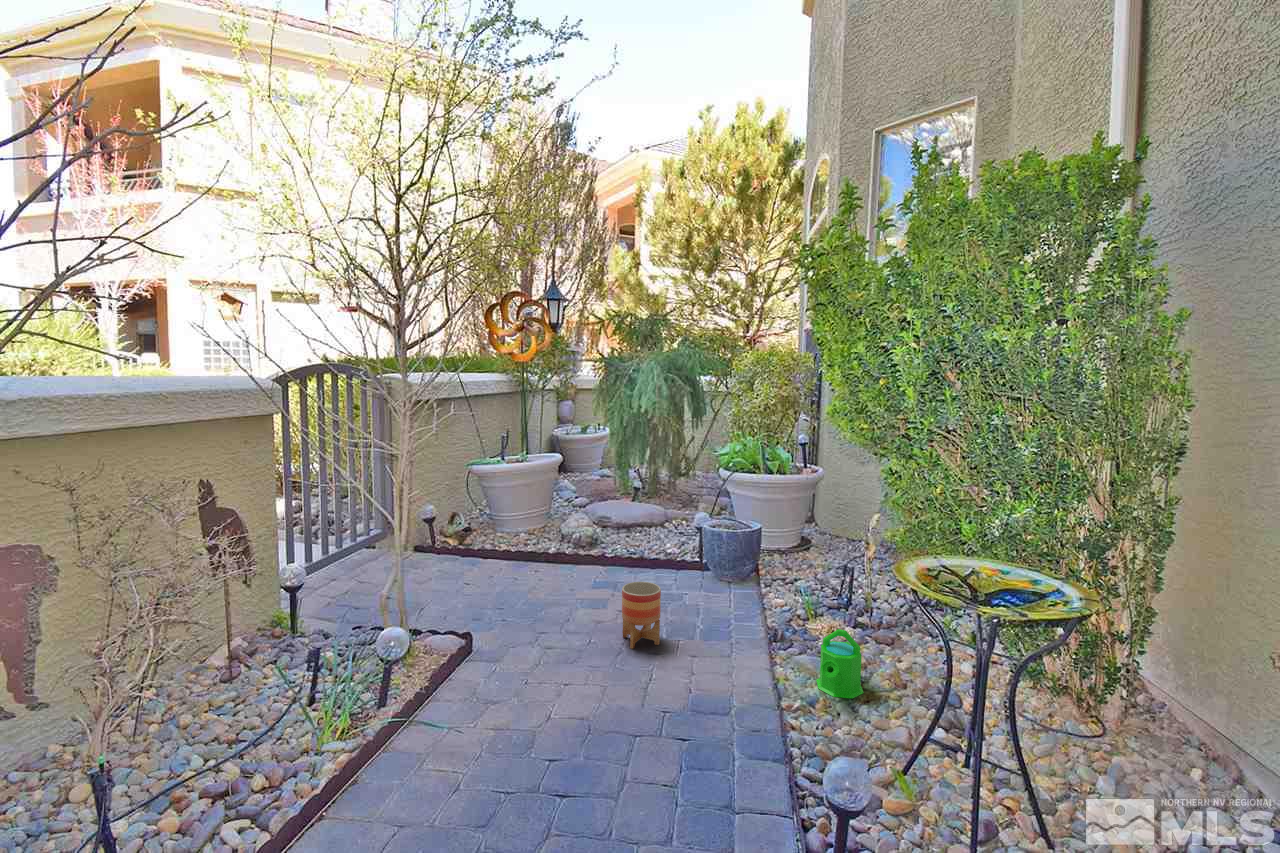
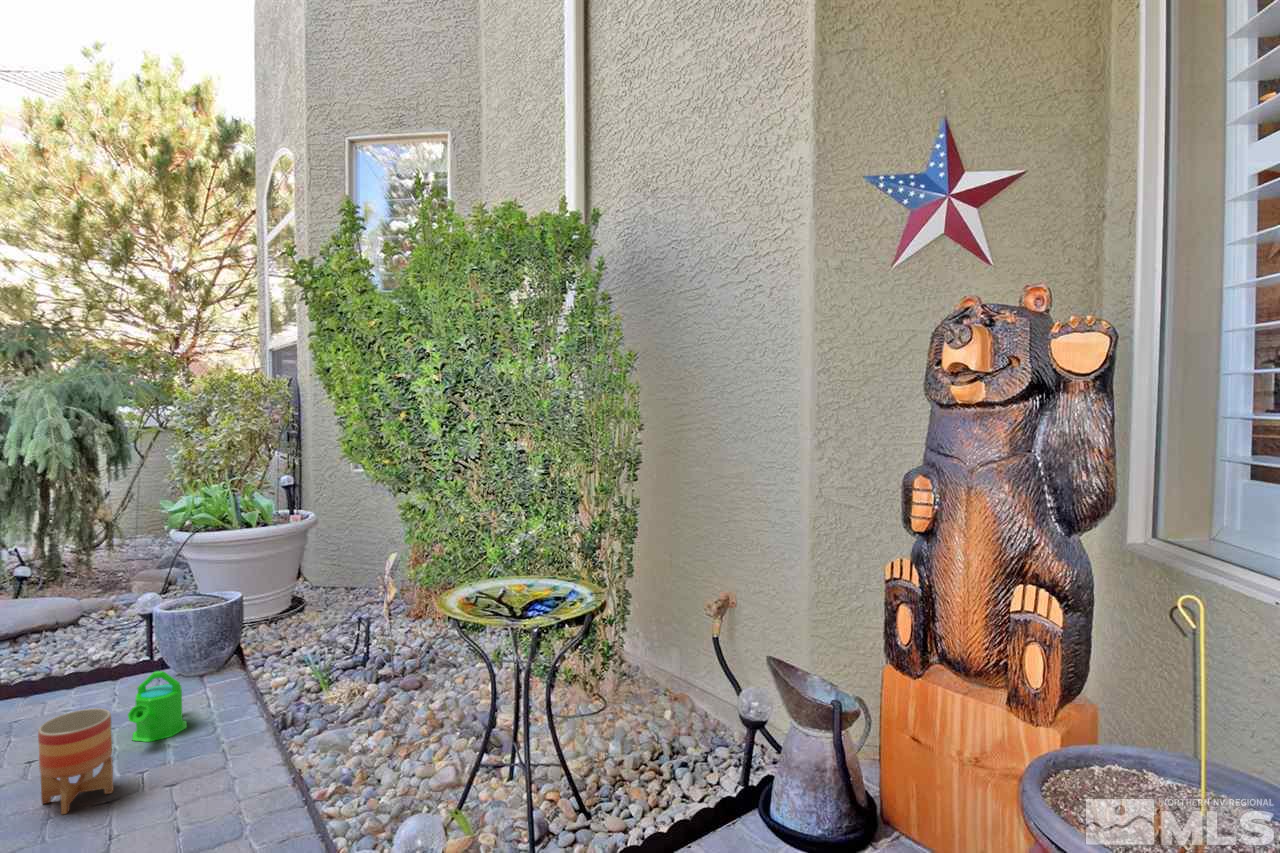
watering can: present [816,629,864,699] -> present [128,671,187,742]

